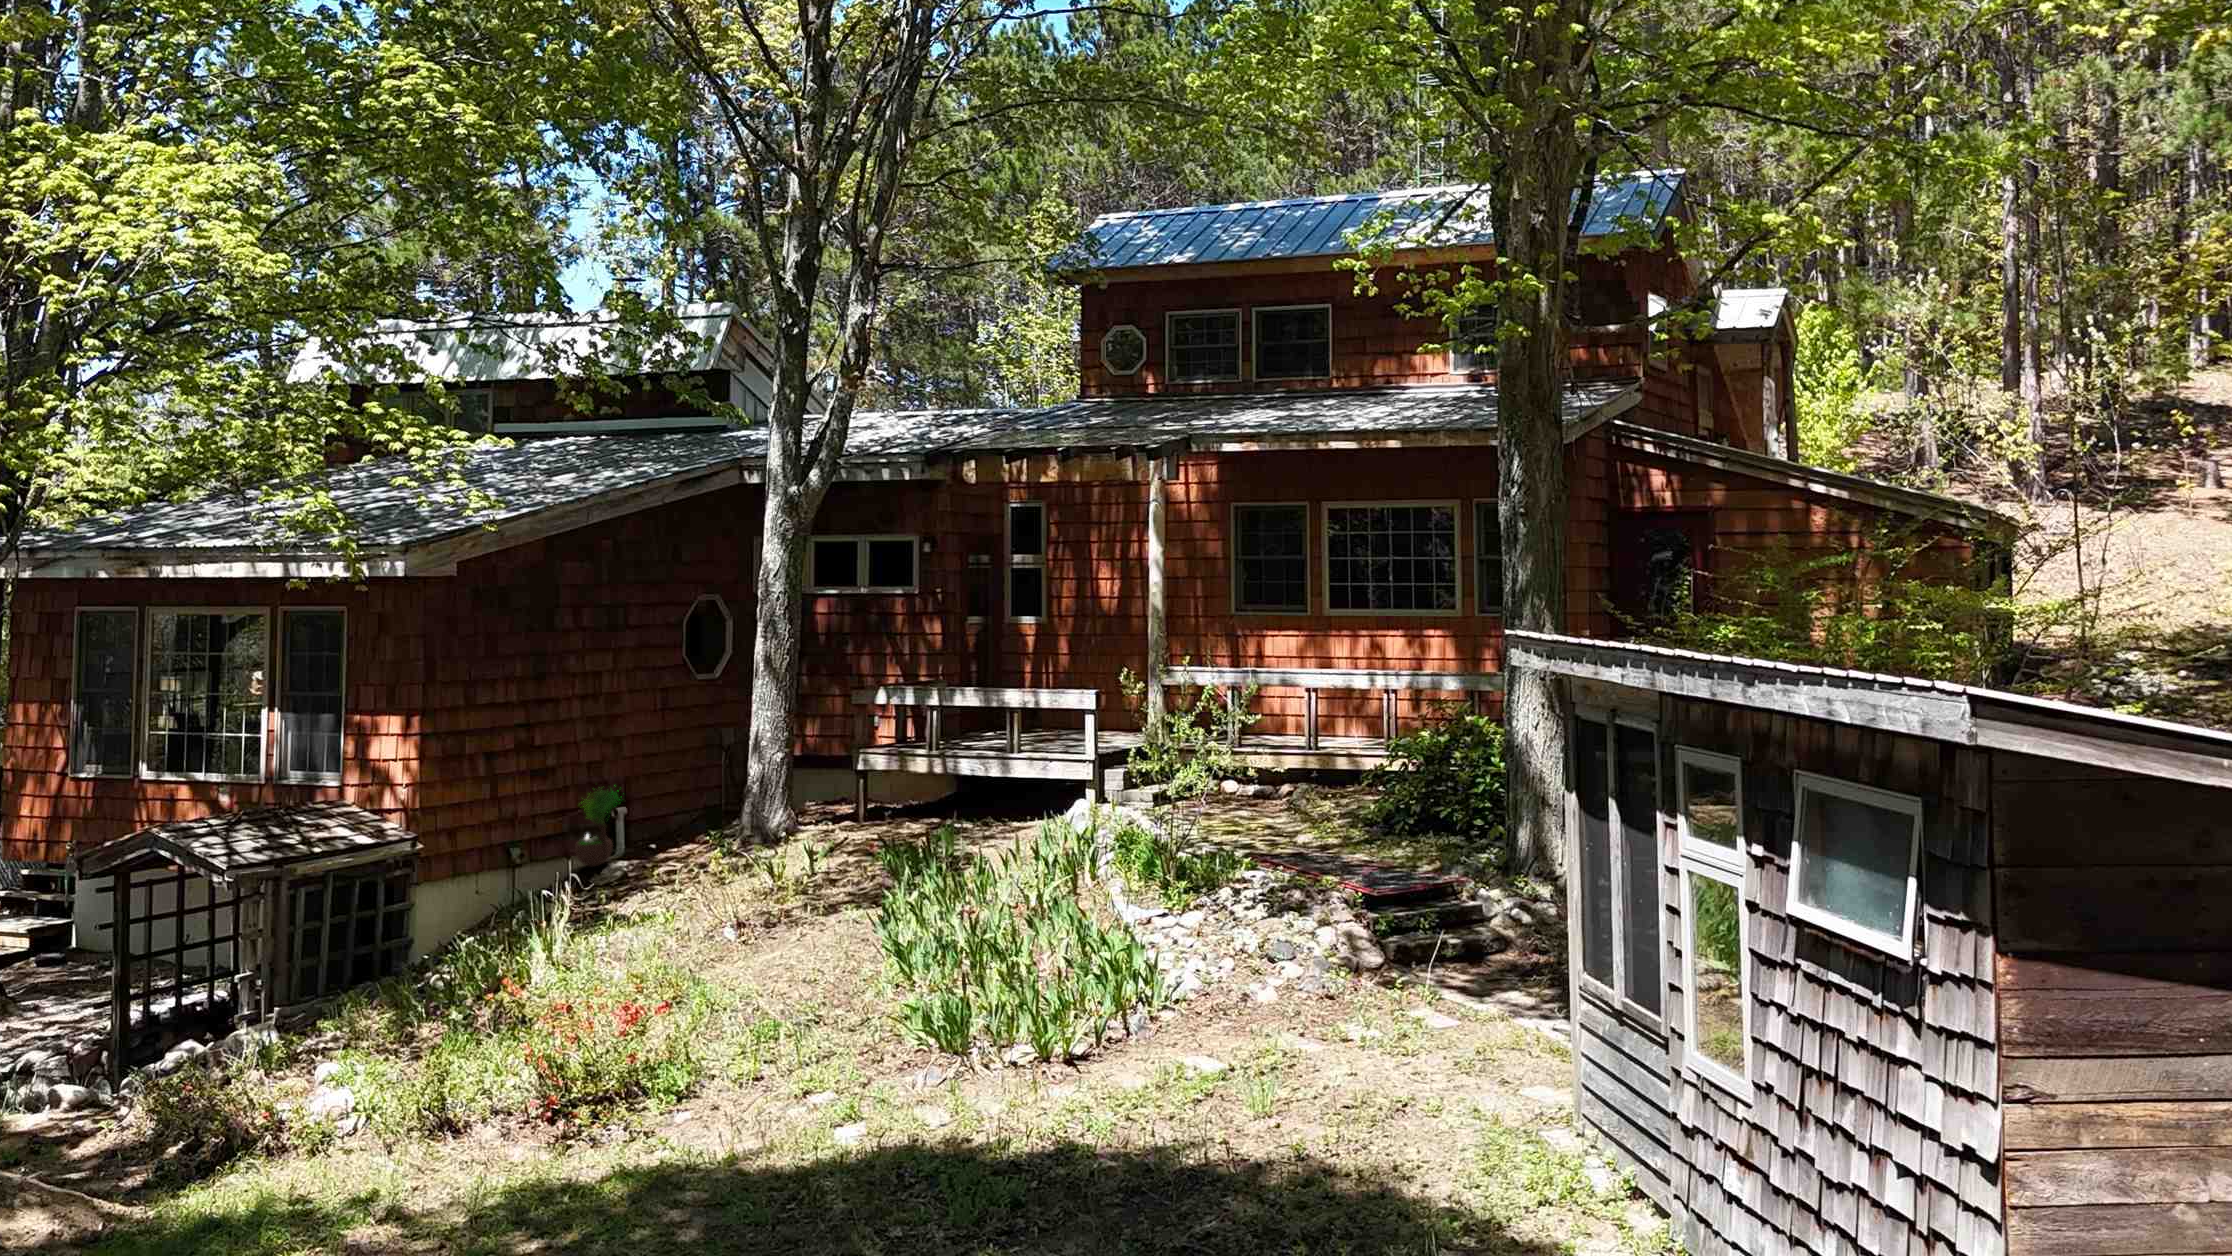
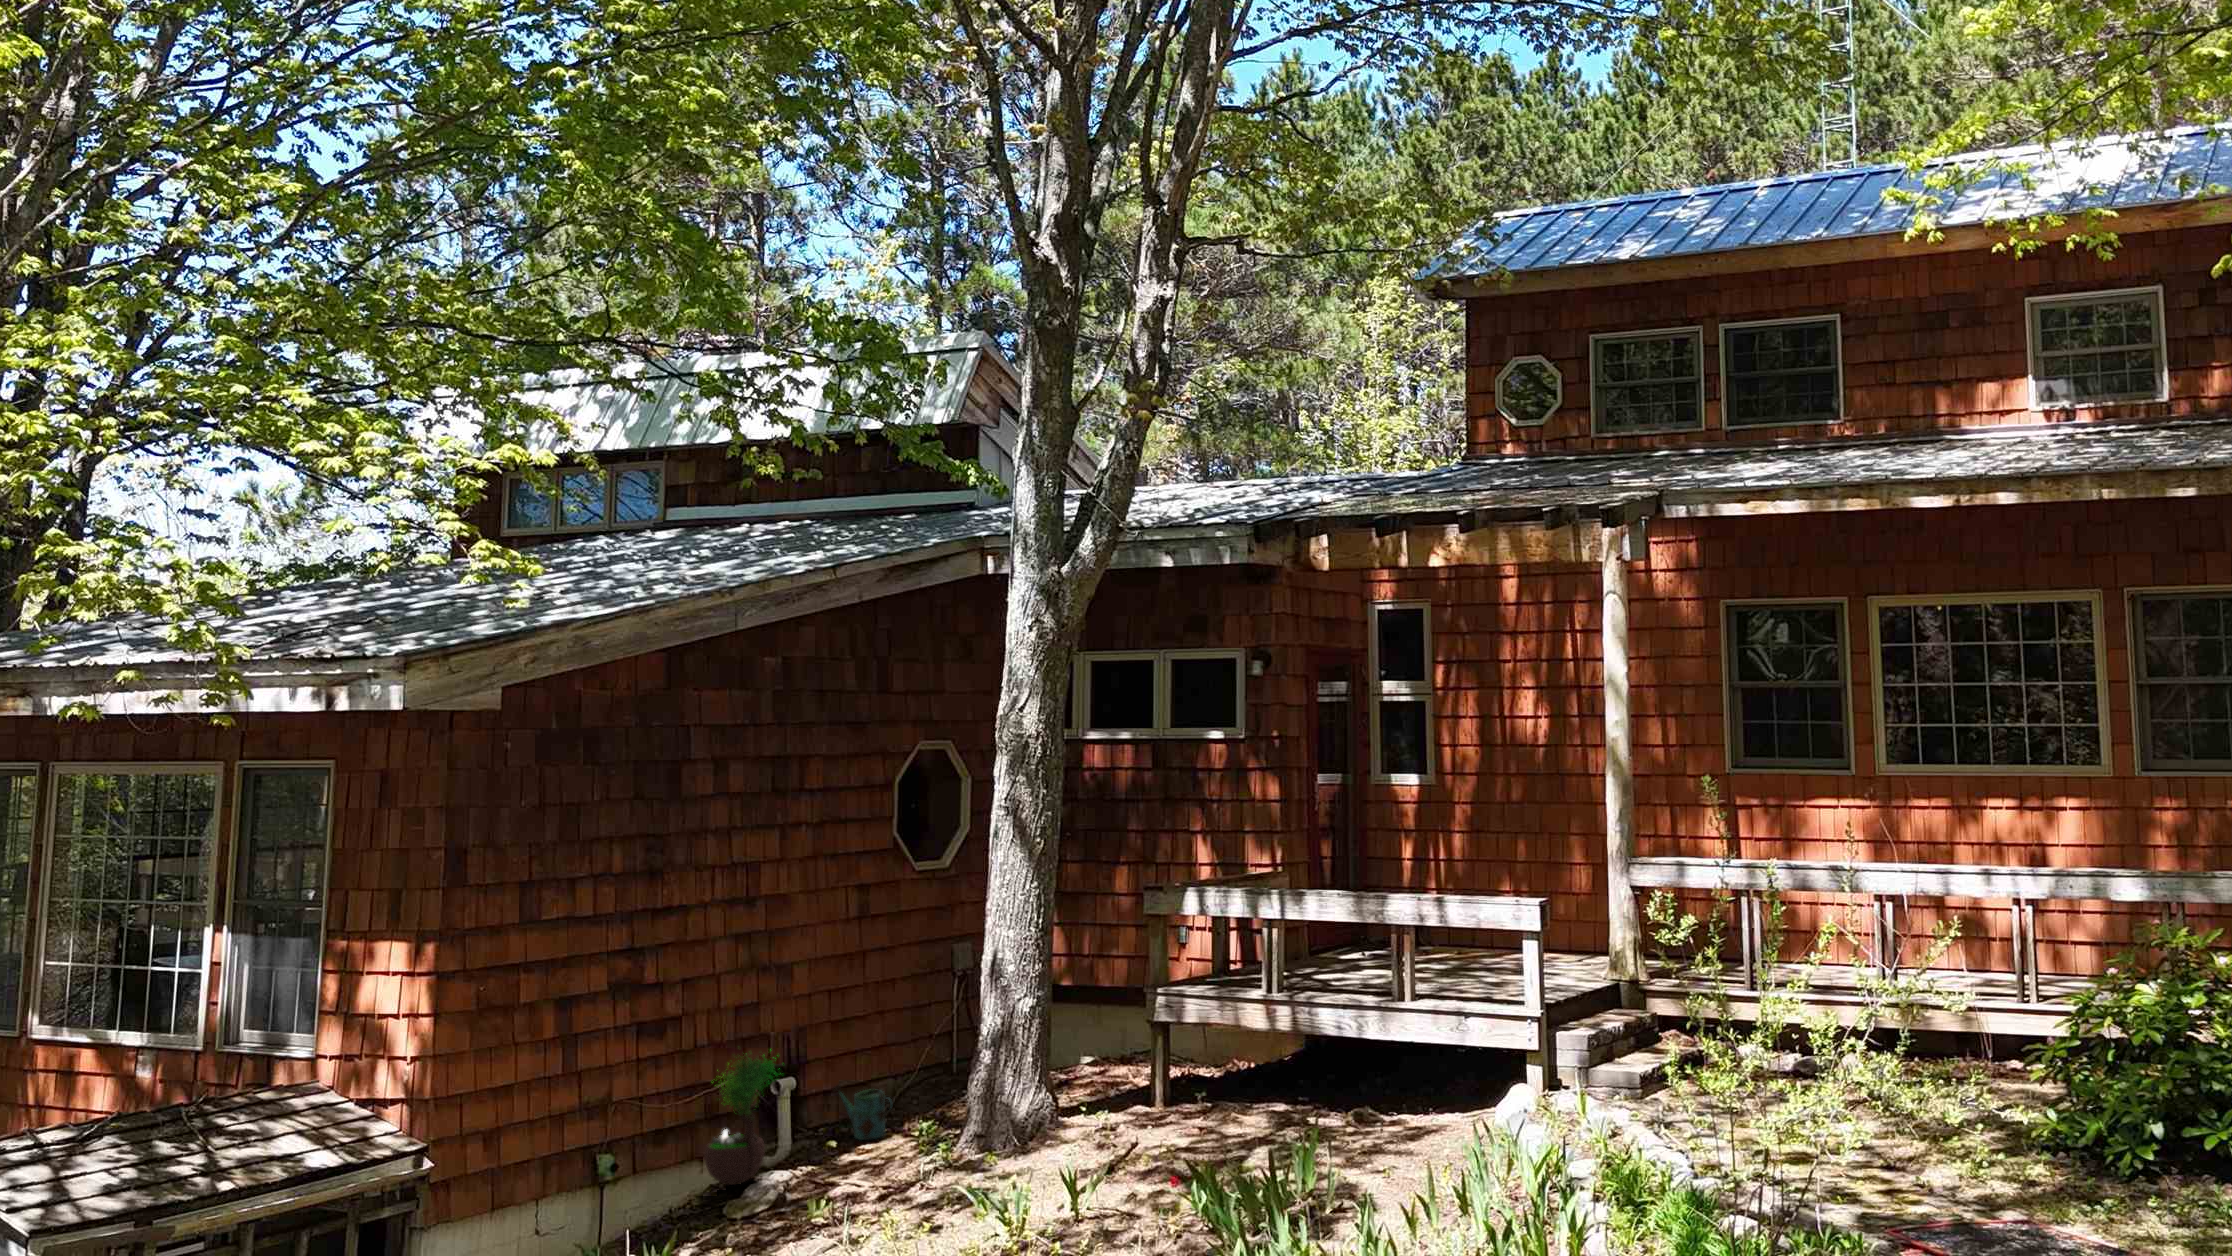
watering can: none [650,810,691,844] -> present [833,1084,893,1140]

